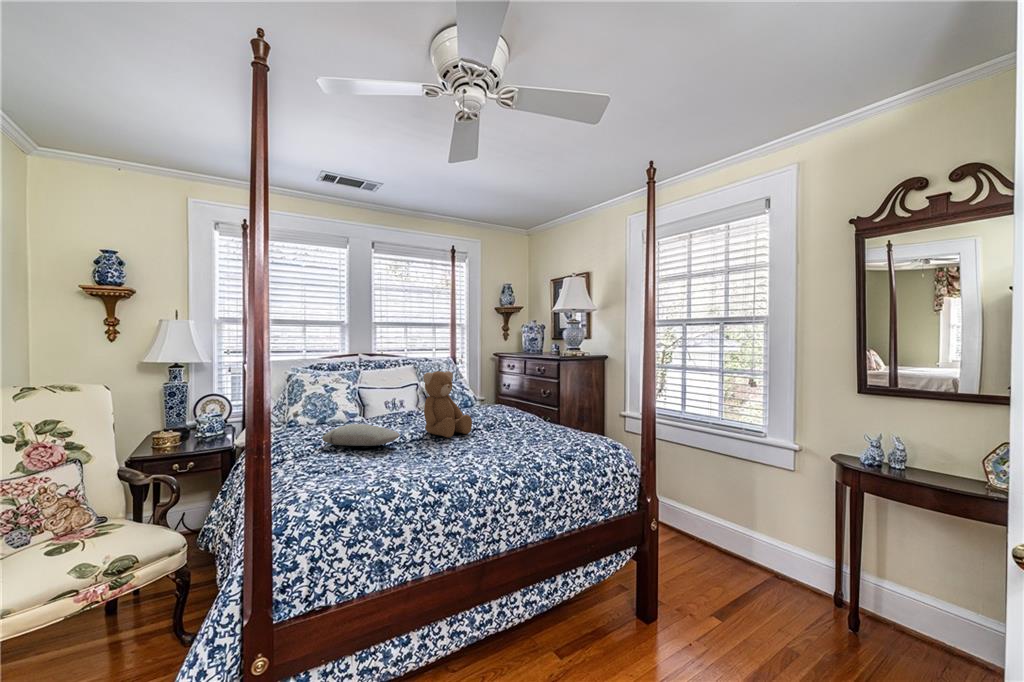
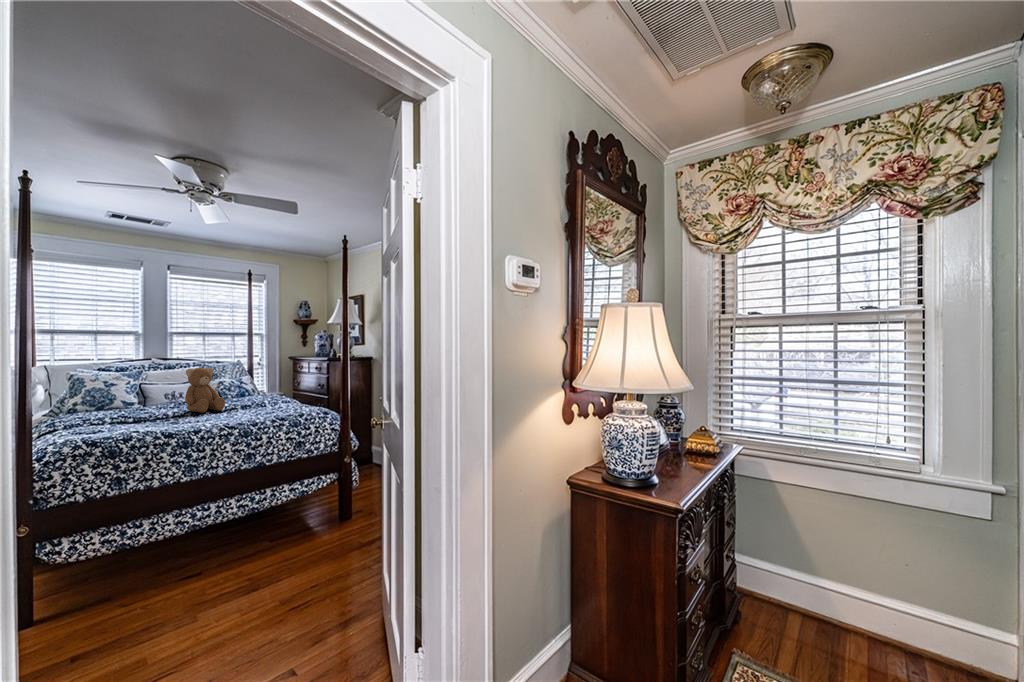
pillow: present [322,424,400,446] -> none [91,405,158,419]

